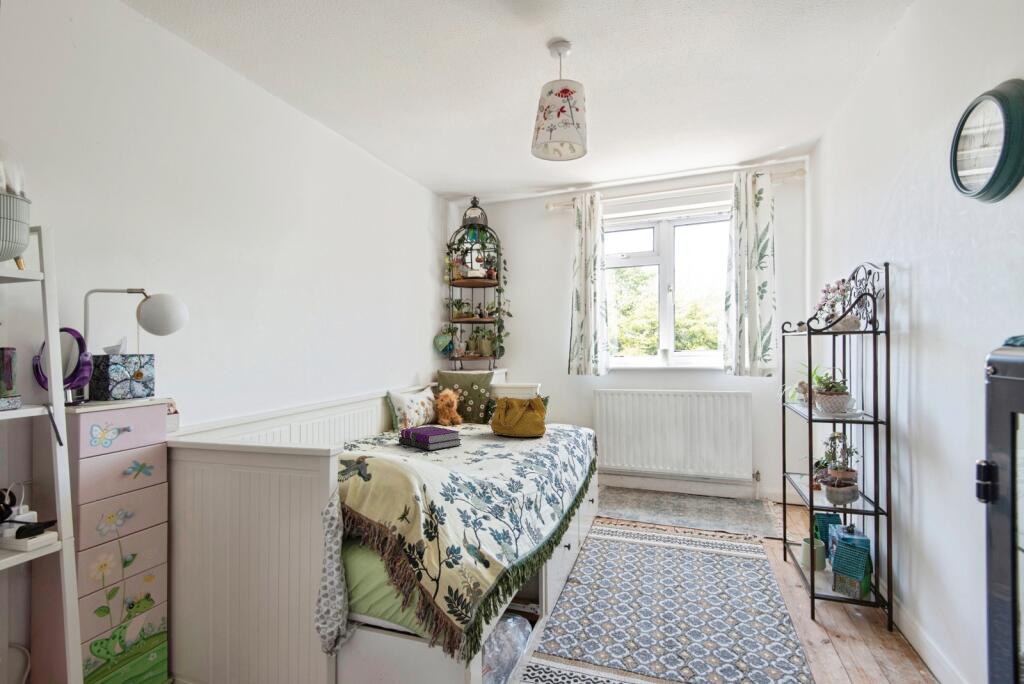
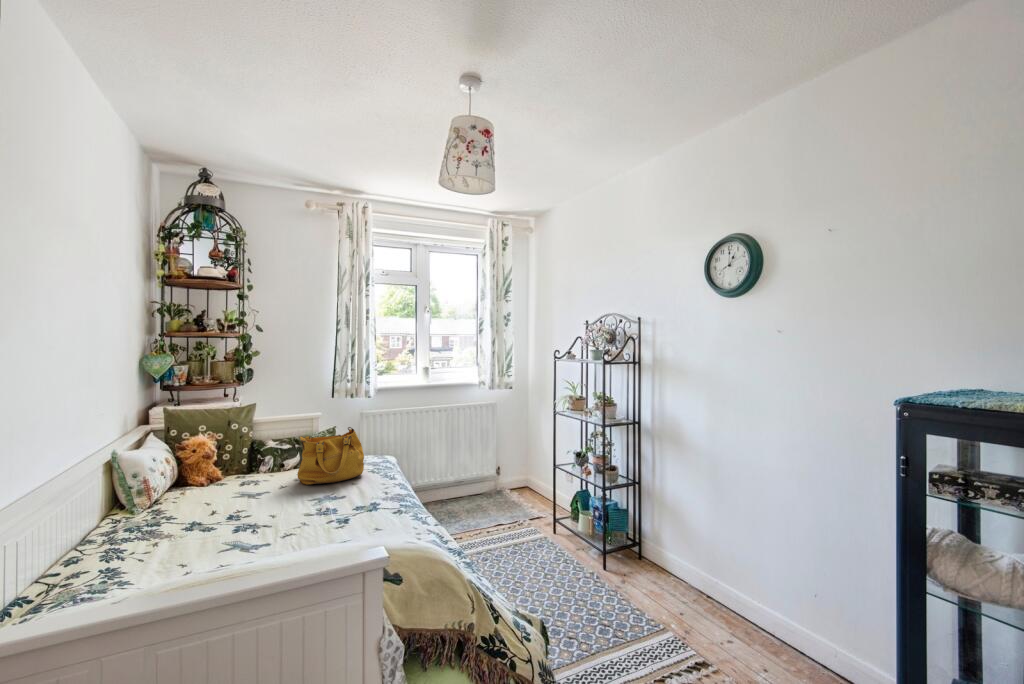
notebook: present [399,426,461,450] -> none [214,495,307,535]

